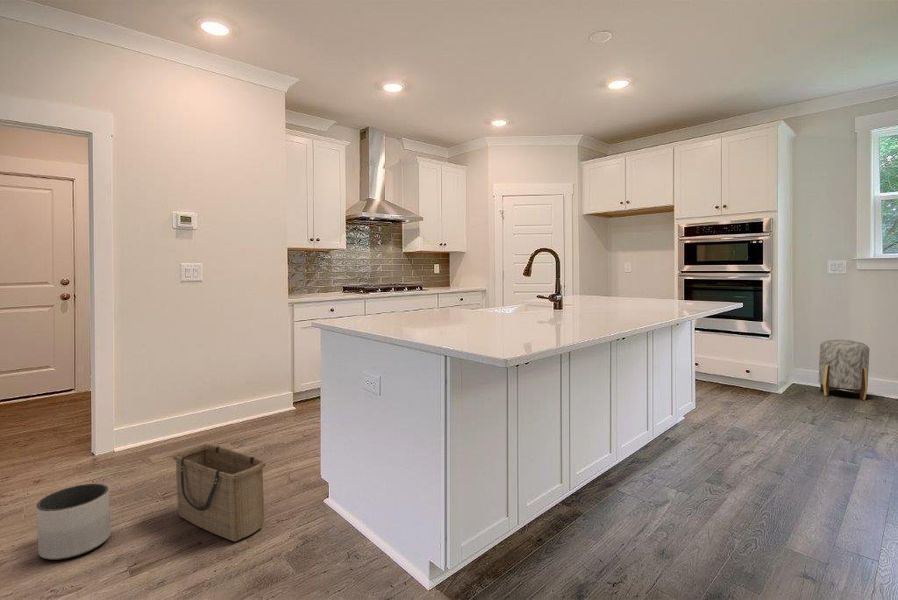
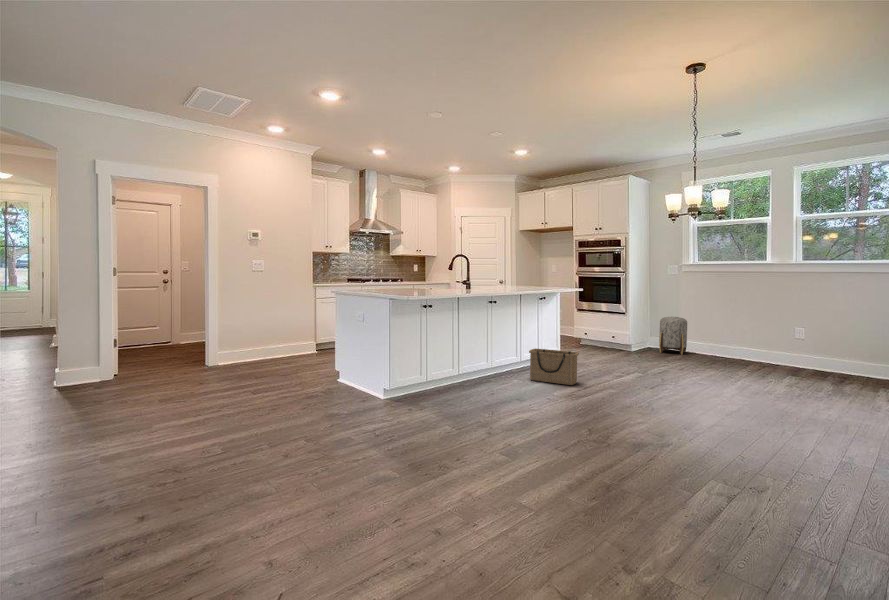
basket: present [173,444,266,541] -> present [529,349,579,385]
planter: present [36,484,111,560] -> none [206,365,236,394]

